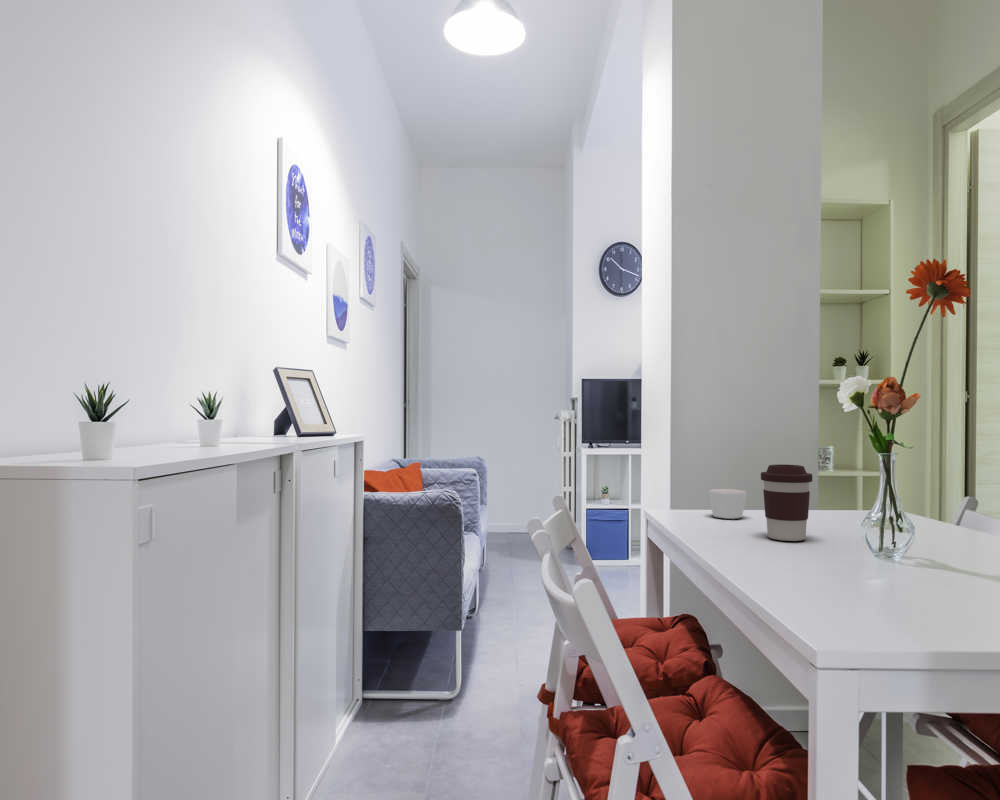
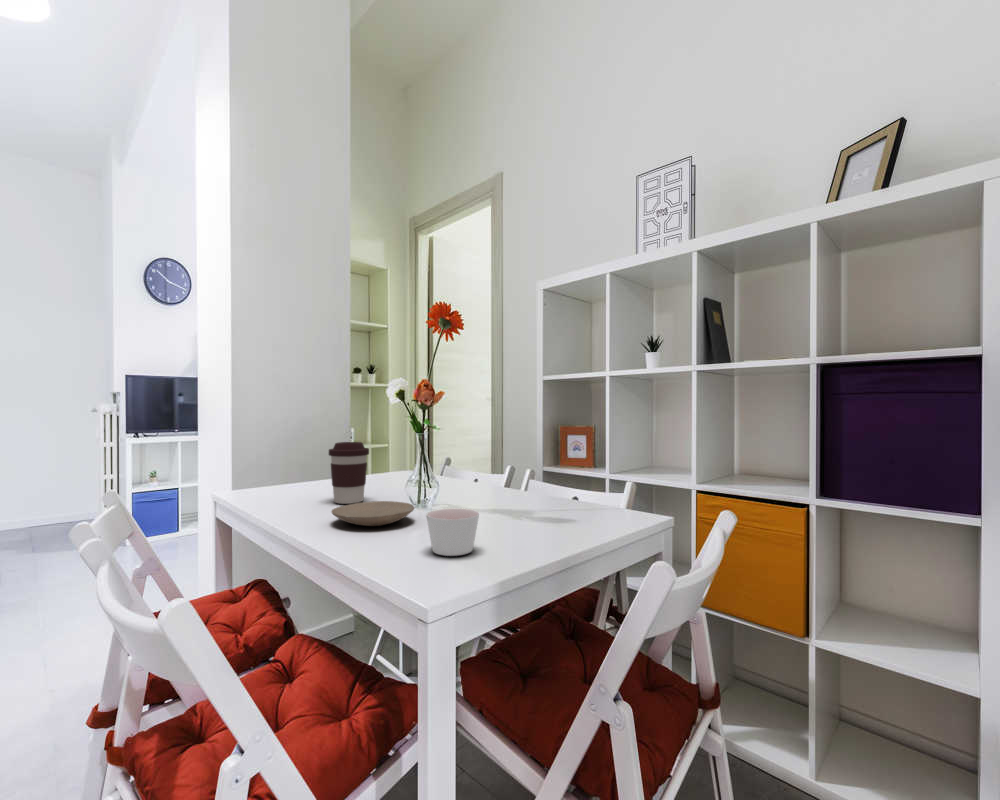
candle: present [709,489,747,519] -> present [426,508,479,556]
plate: none [752,540,858,569] -> present [331,501,414,526]

